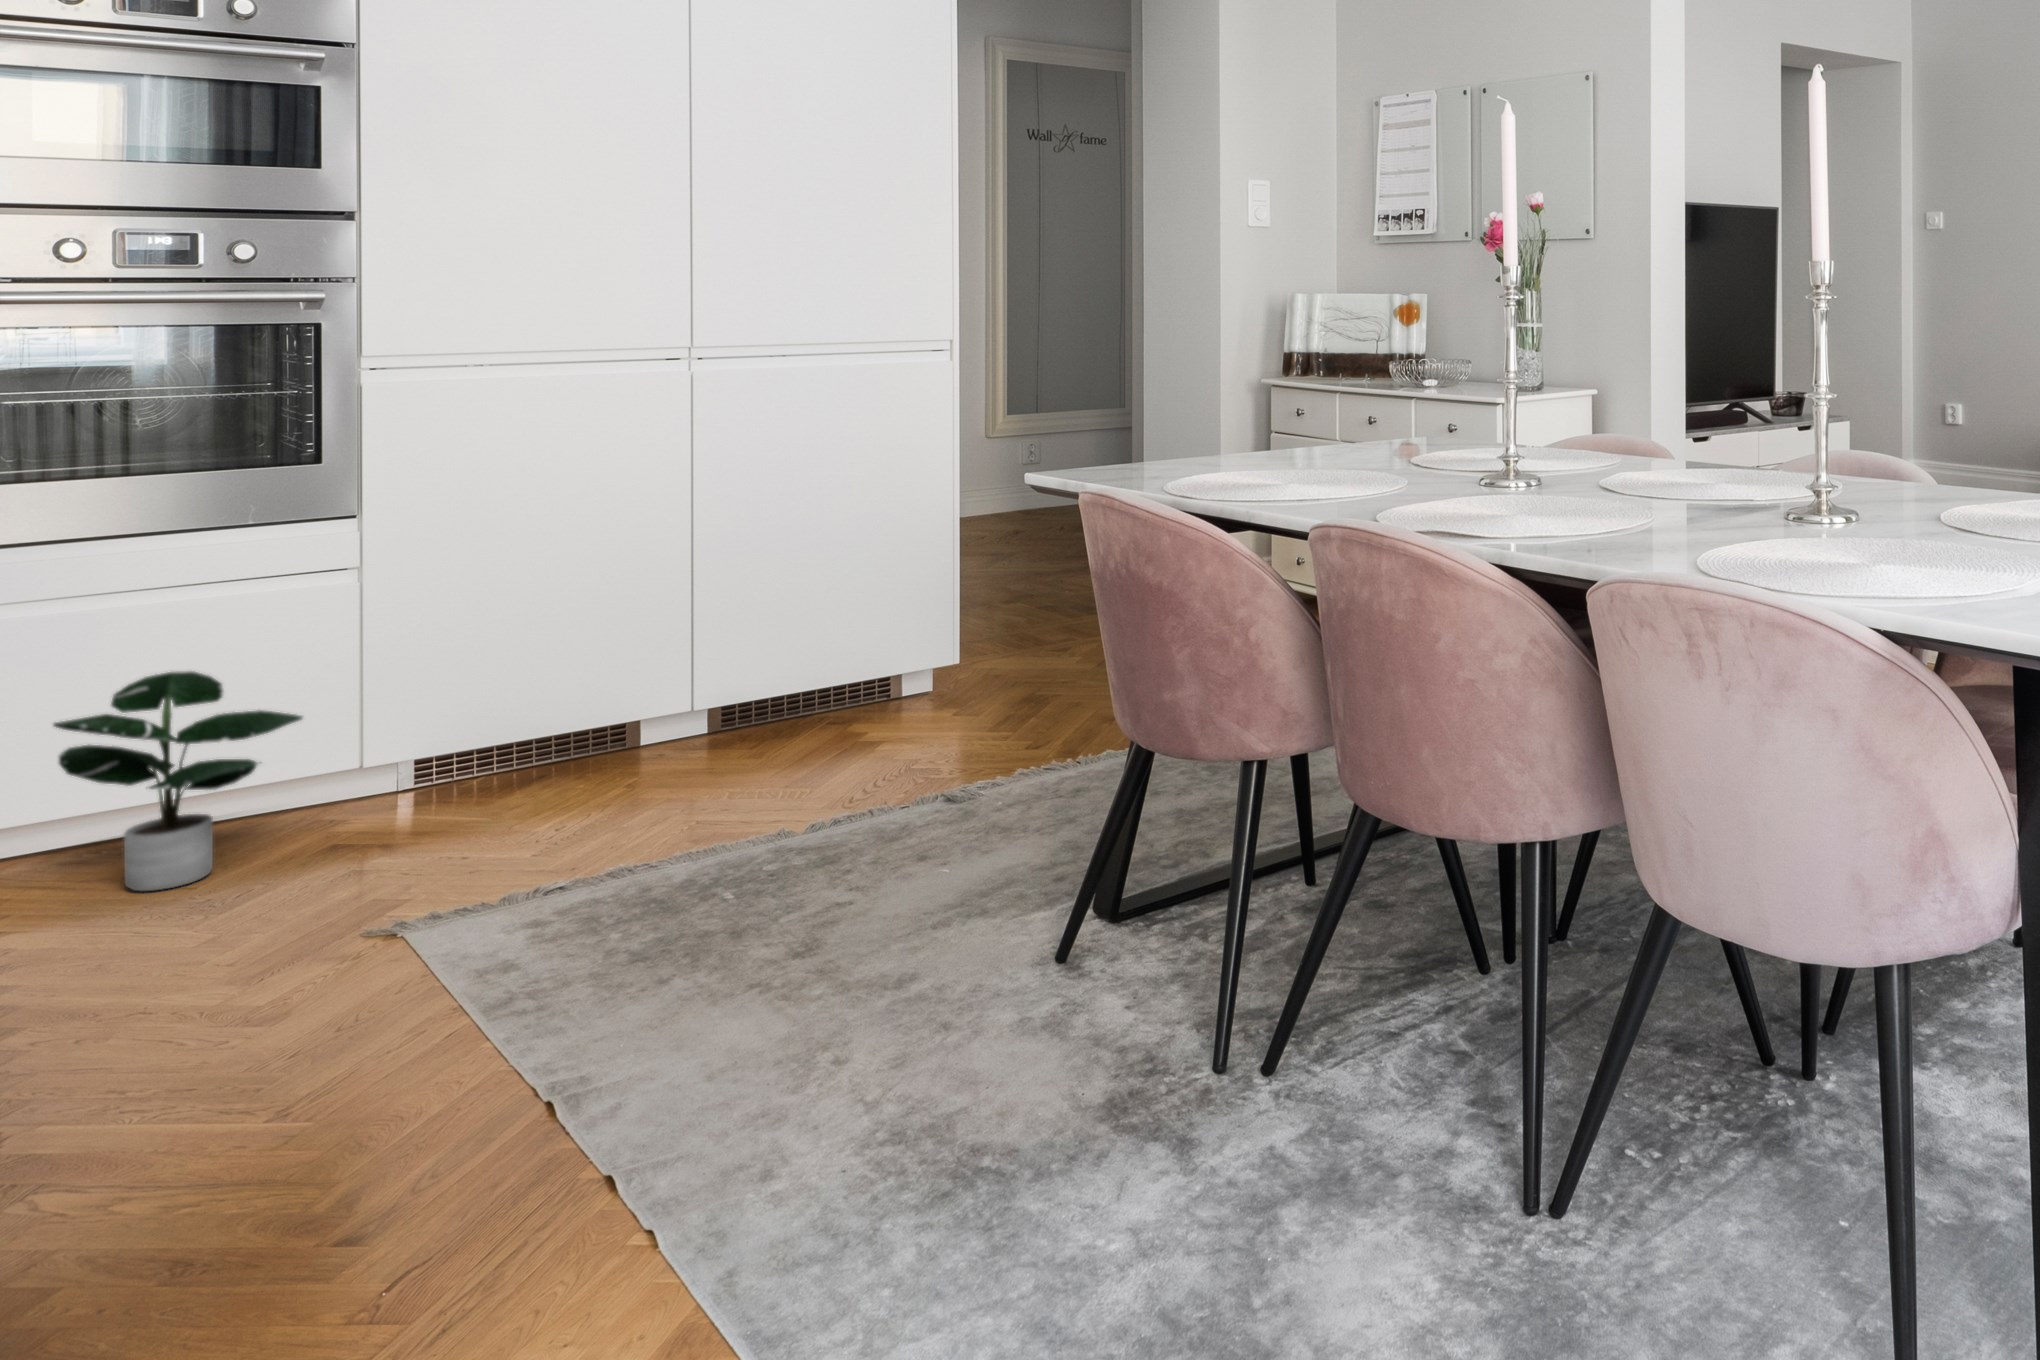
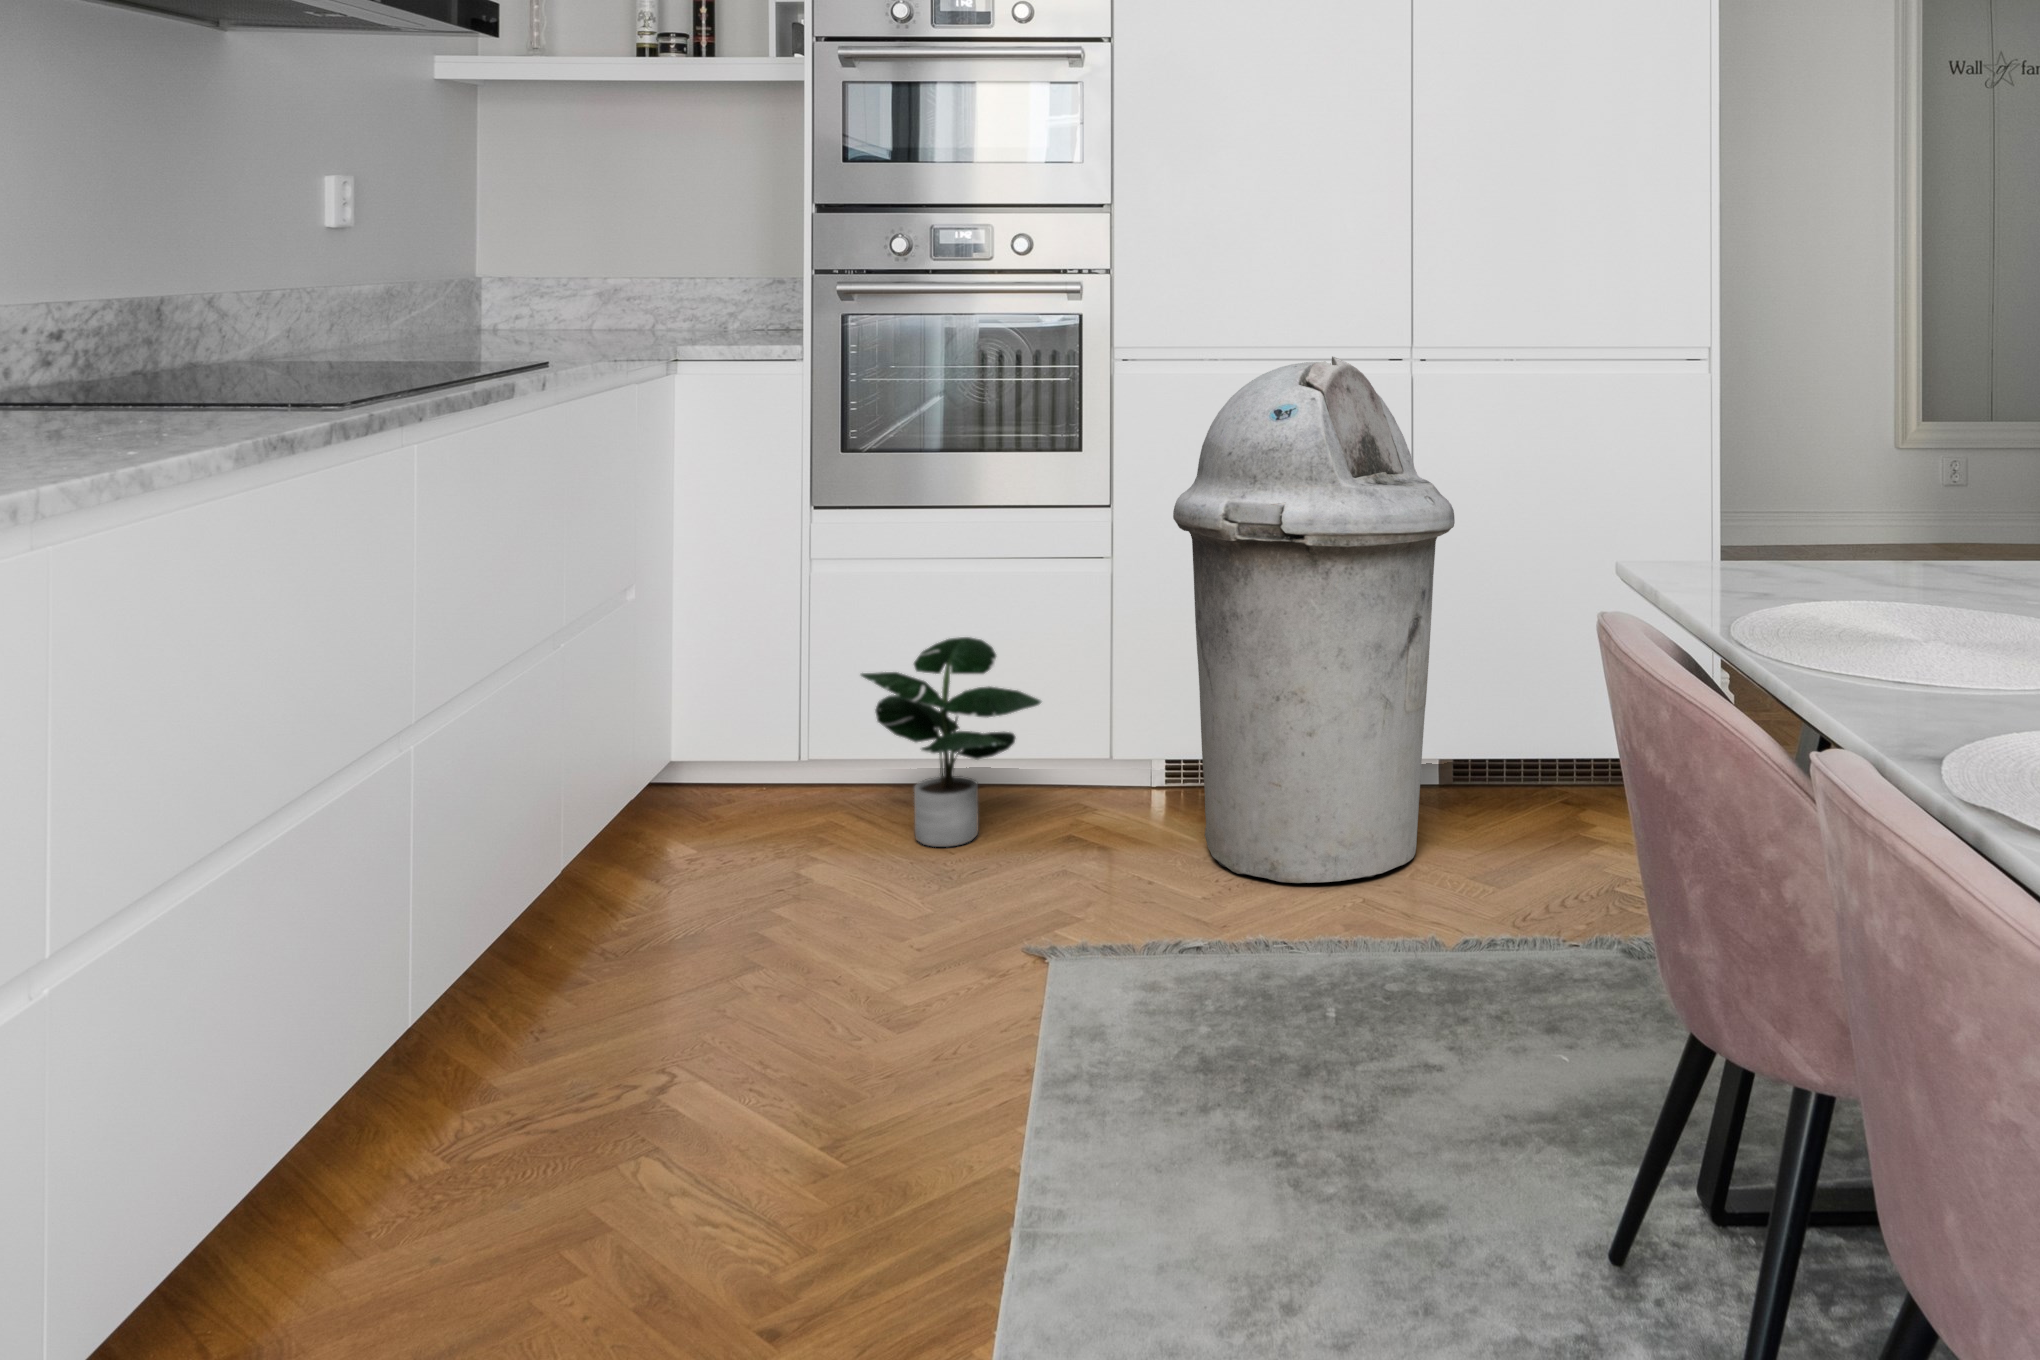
trash can: none [464,359,759,831] -> present [1173,356,1455,883]

